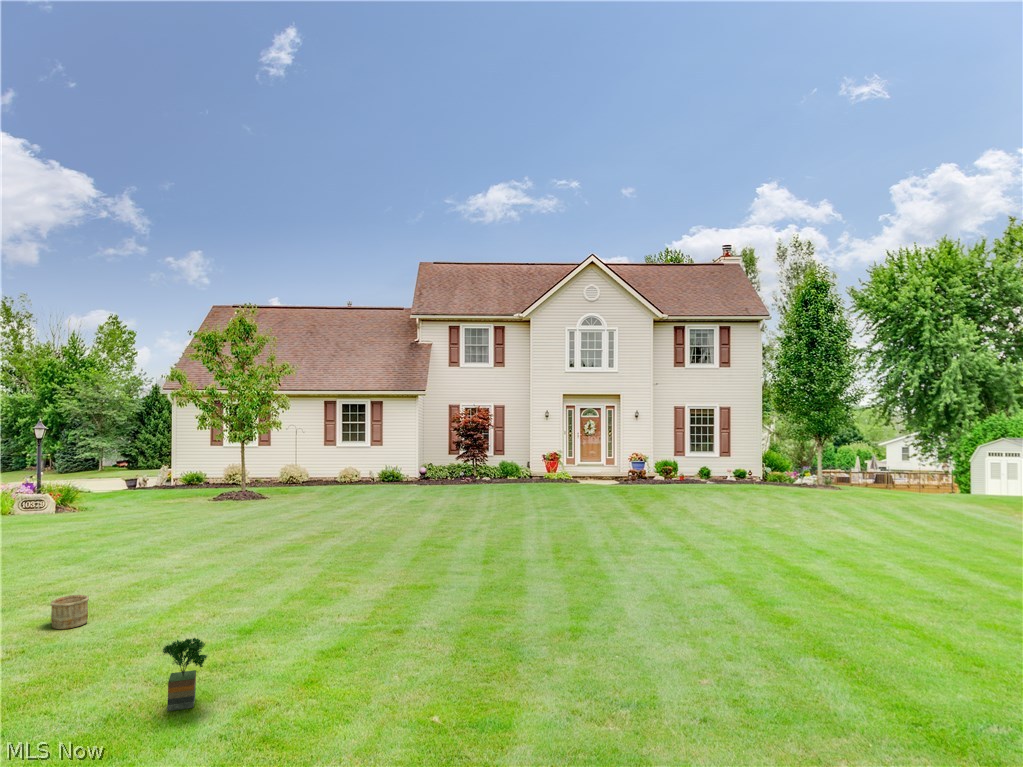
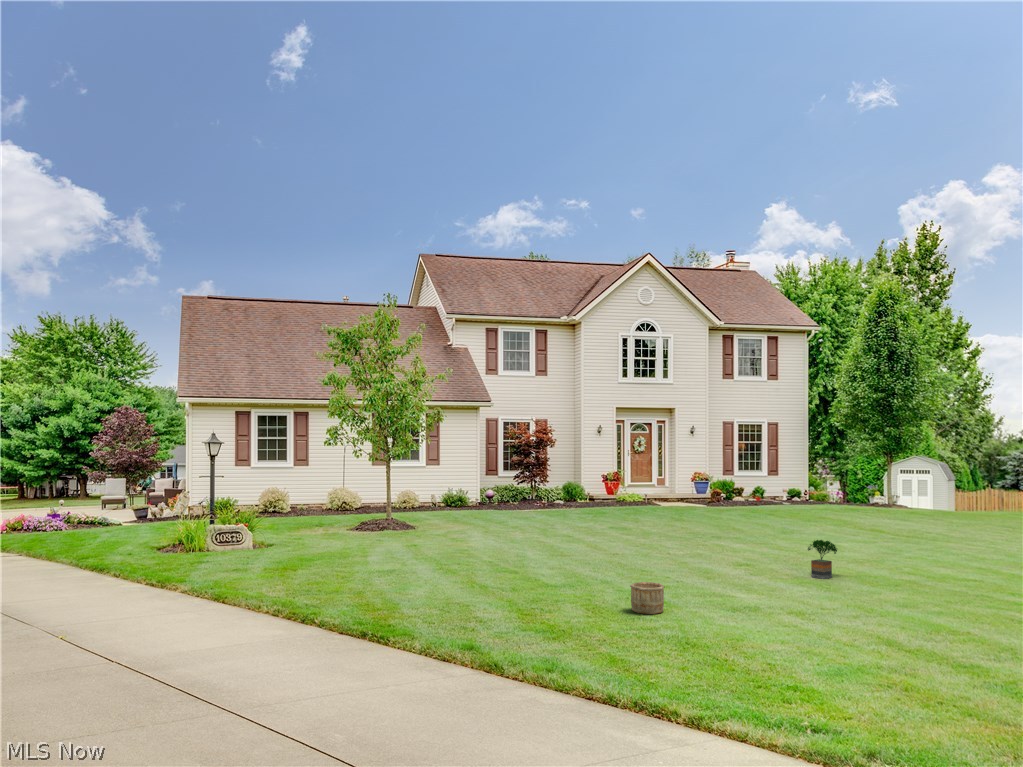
potted tree: present [163,638,207,711] -> present [808,540,837,579]

